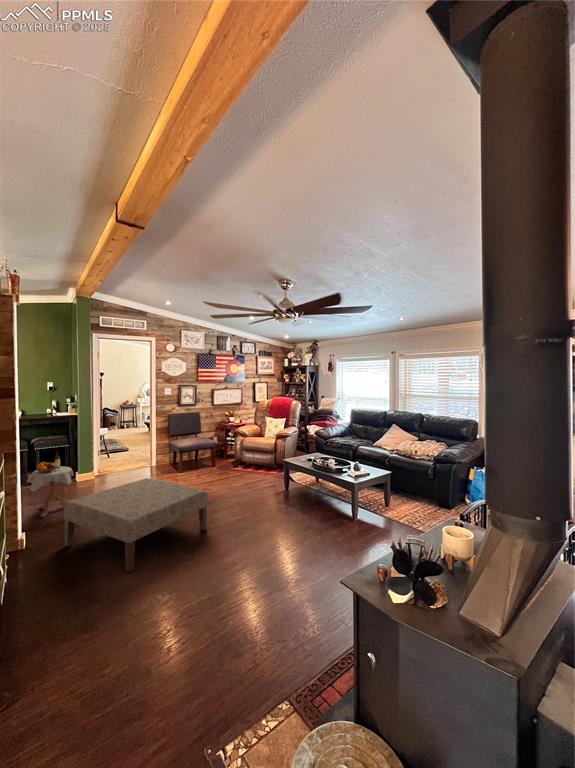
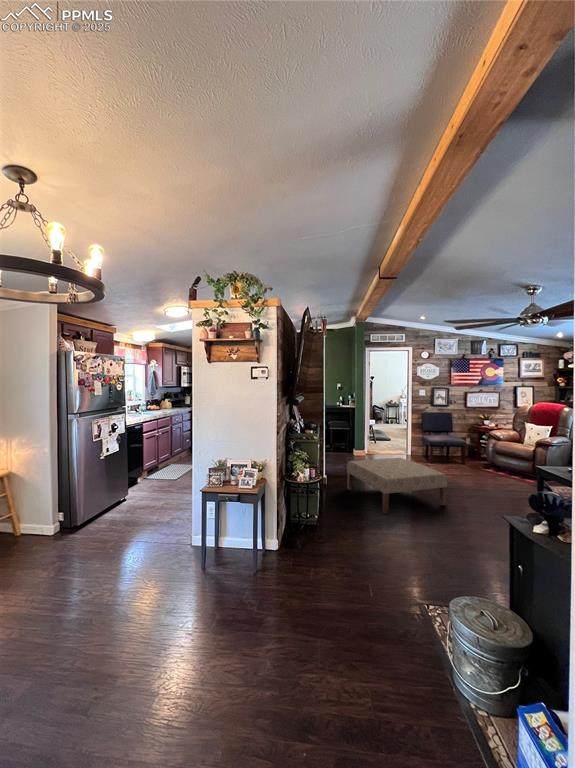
side table: present [27,451,73,517] -> none [327,430,352,472]

